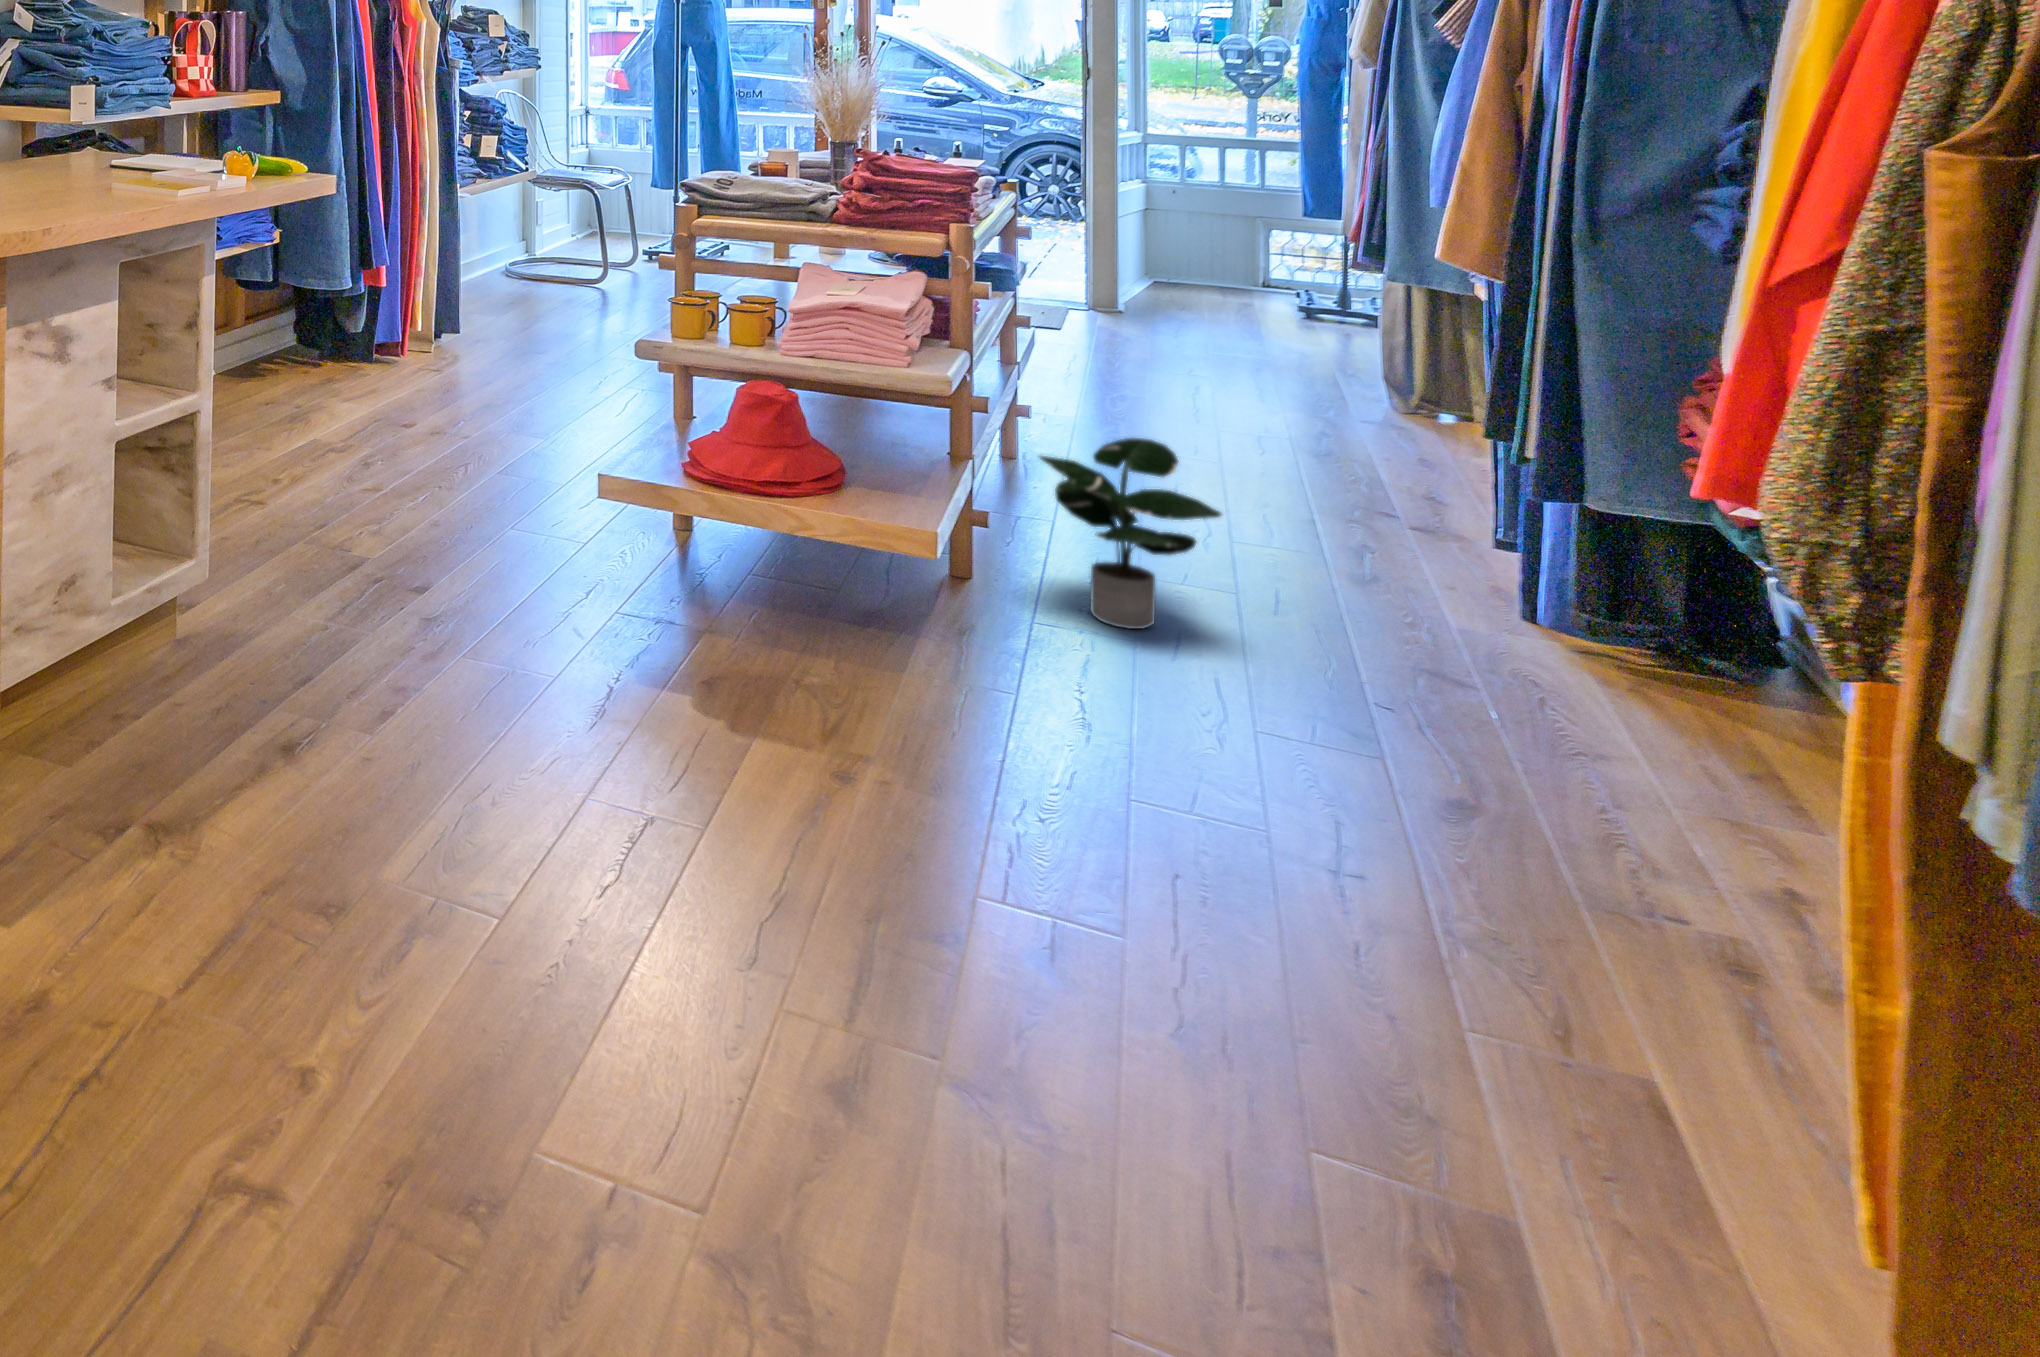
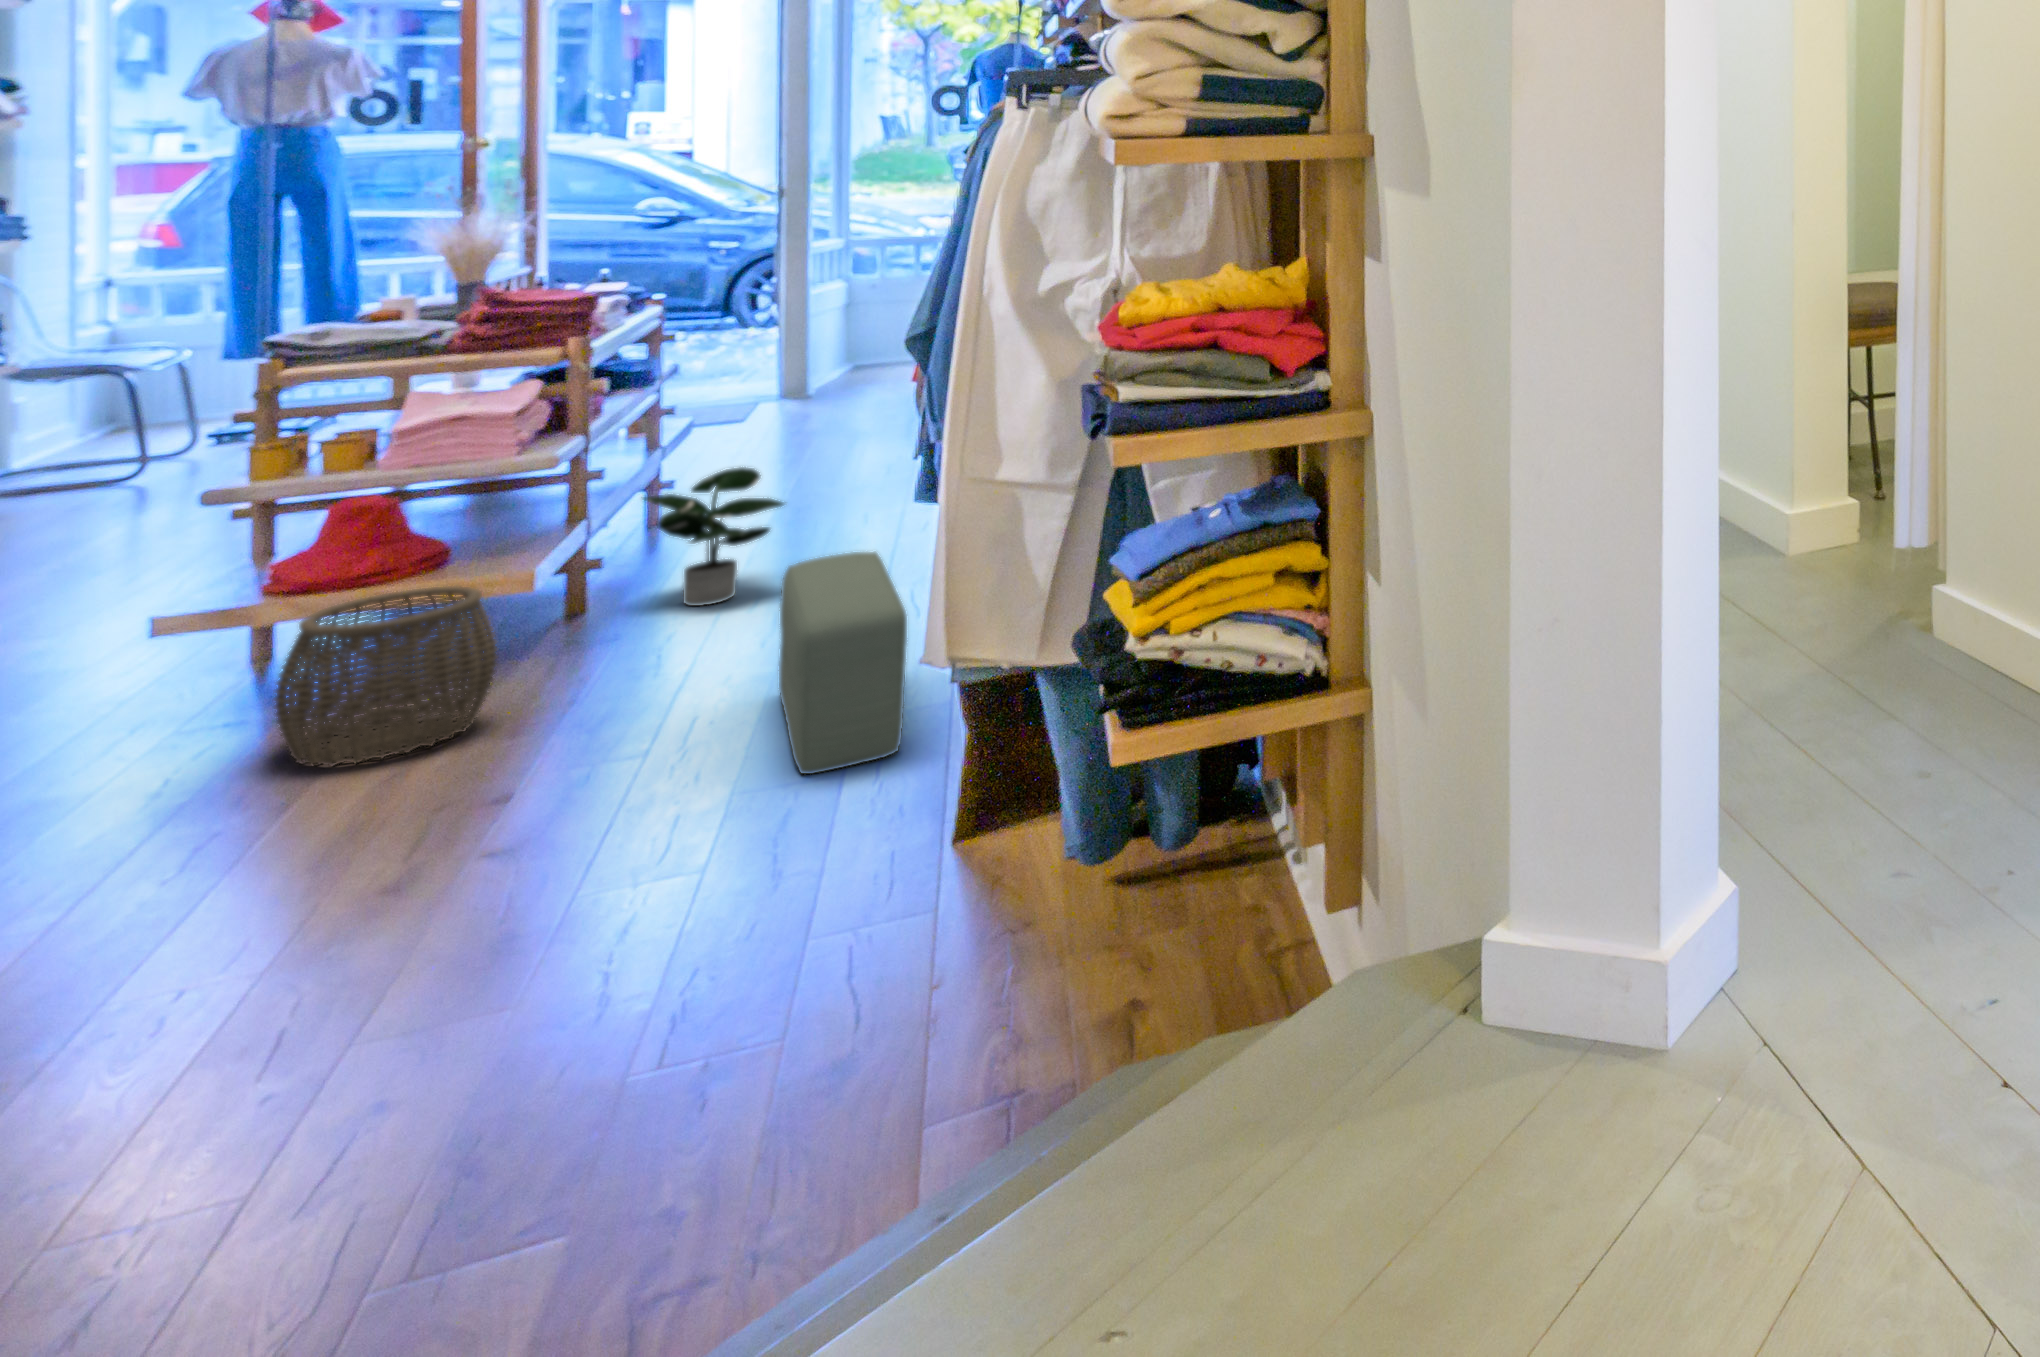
woven basket: none [696,533,915,771] -> present [274,586,498,766]
pouf: none [1296,672,1620,1201] -> present [779,552,907,774]

